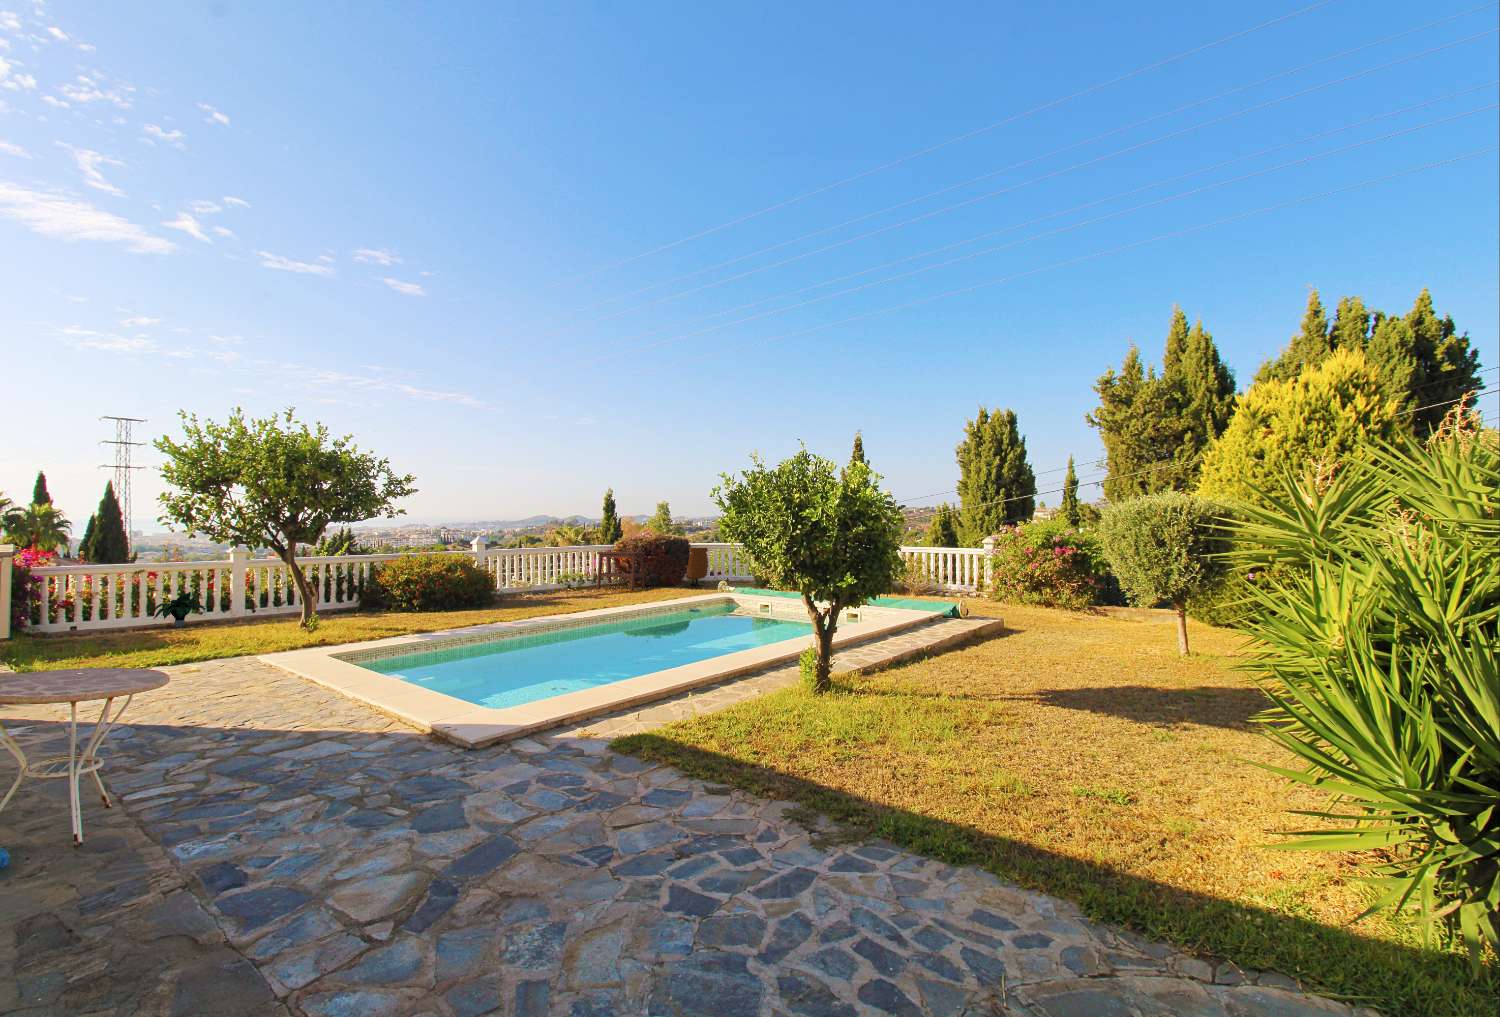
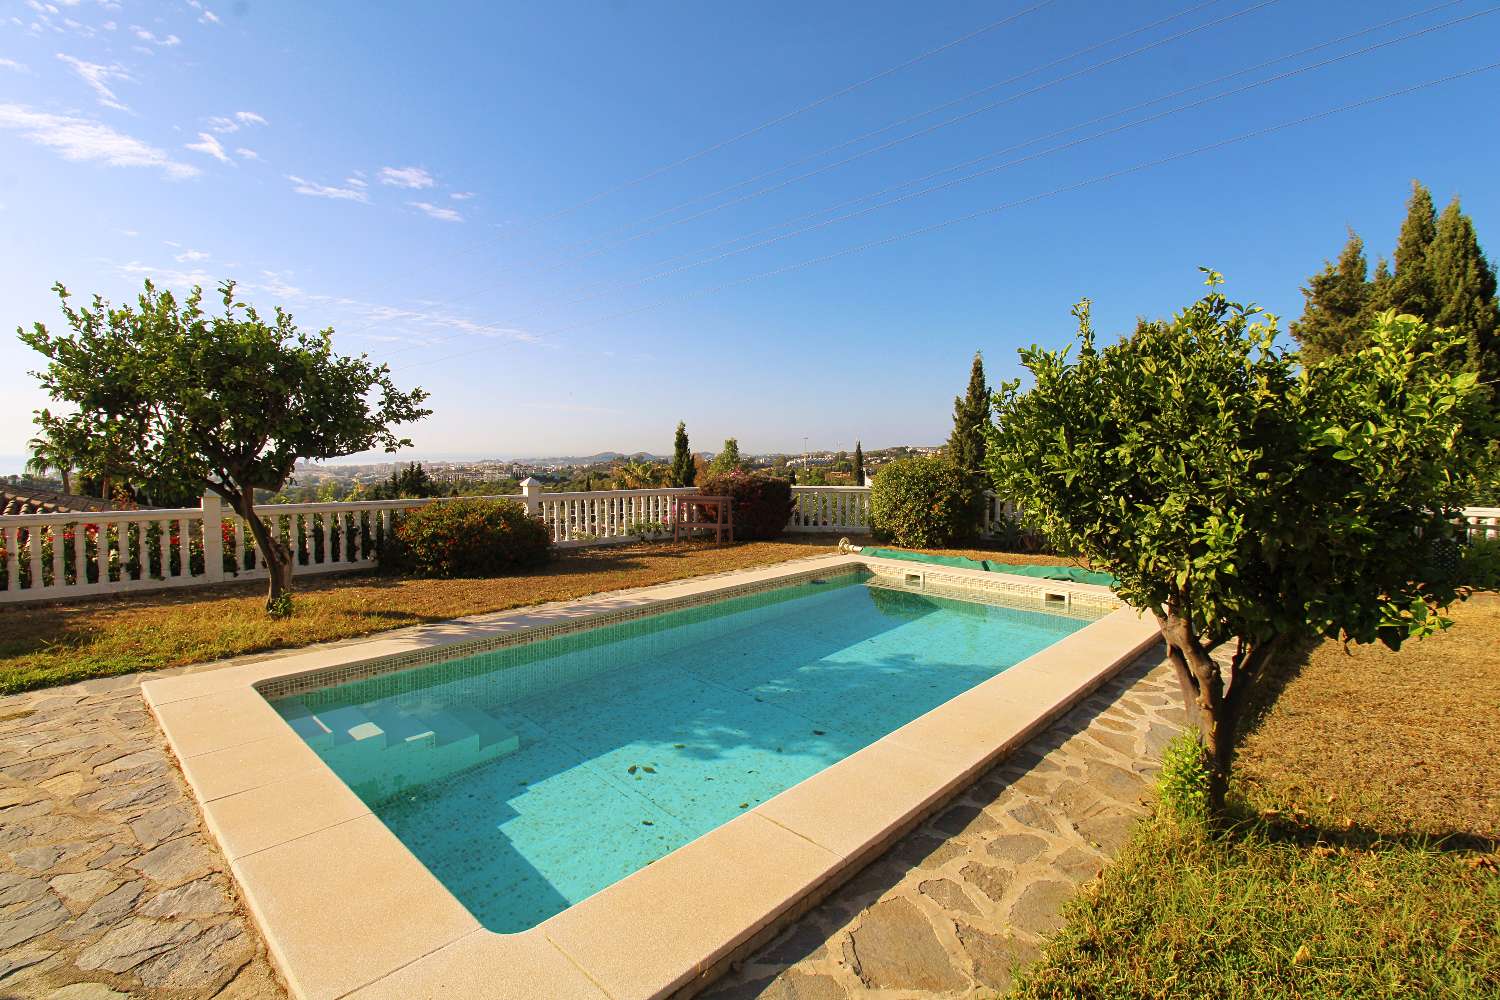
lounge chair: present [684,548,708,588] -> none [781,493,815,545]
potted plant: present [154,591,206,627] -> none [86,548,166,599]

